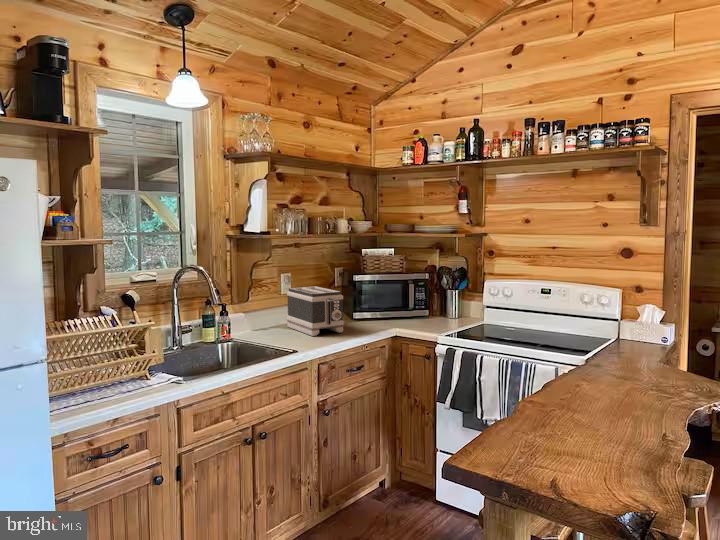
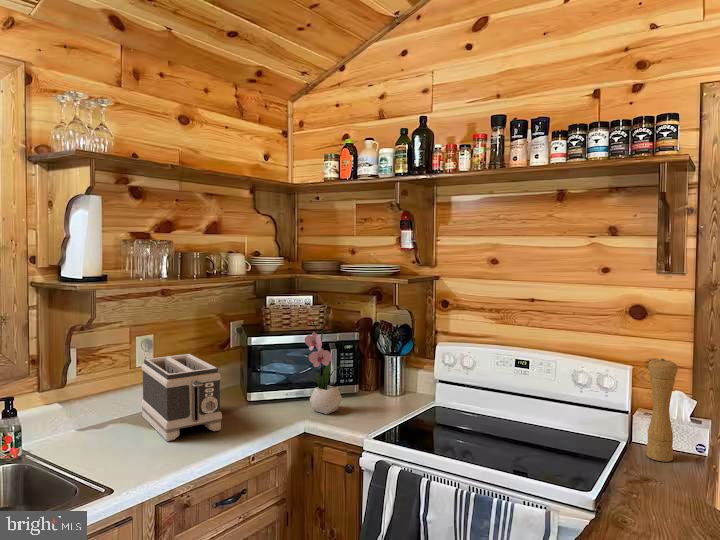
flower arrangement: none [395,262,423,327] -> present [305,319,344,414]
pepper mill: none [626,280,646,347] -> present [646,359,678,462]

